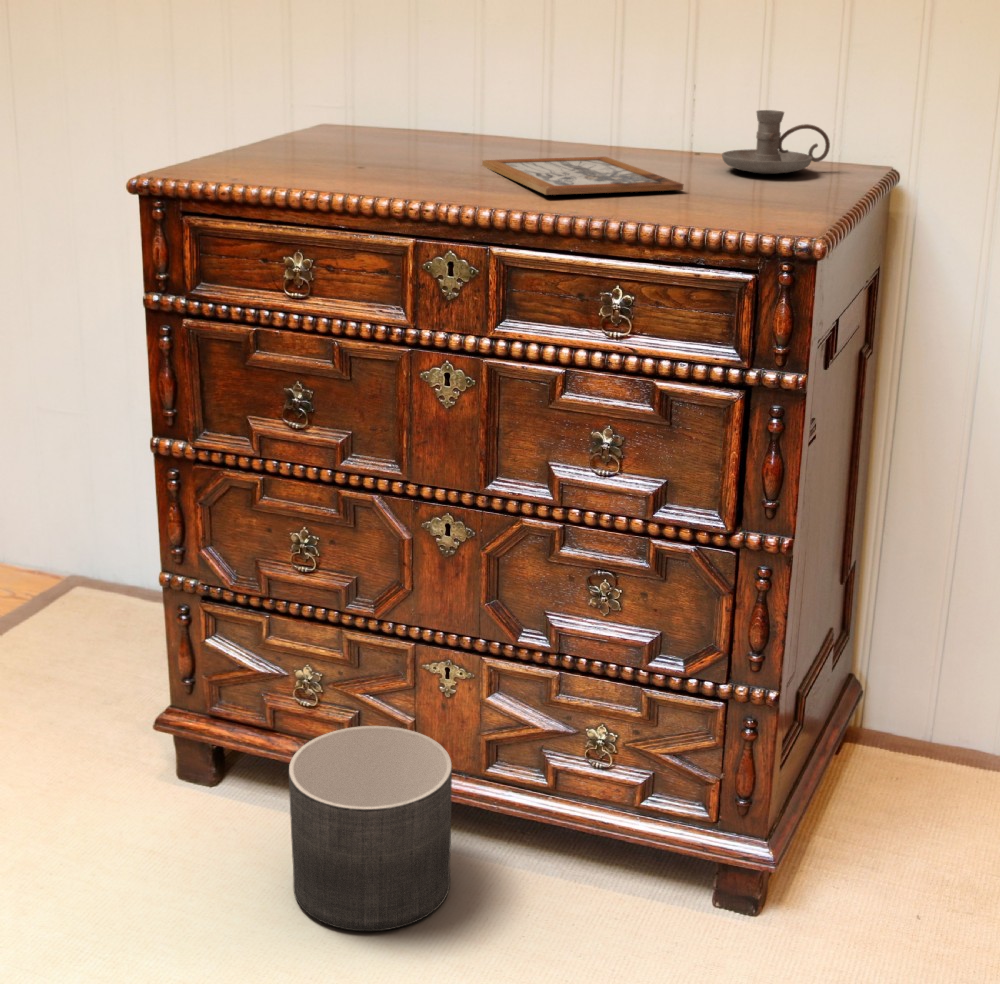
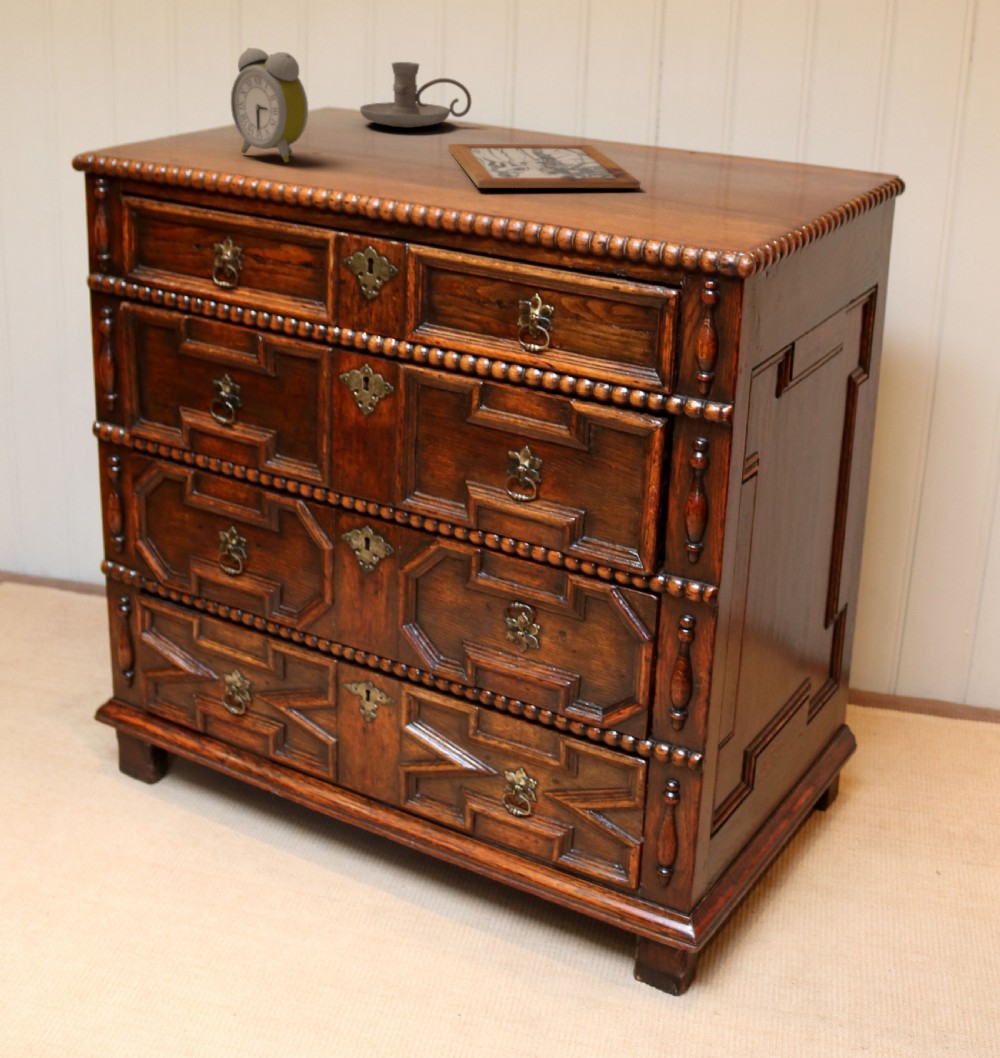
alarm clock: none [292,77,369,181] -> present [231,48,308,162]
candle holder: present [722,110,830,174] -> present [360,62,471,128]
planter: present [289,726,452,931] -> none [183,744,357,962]

